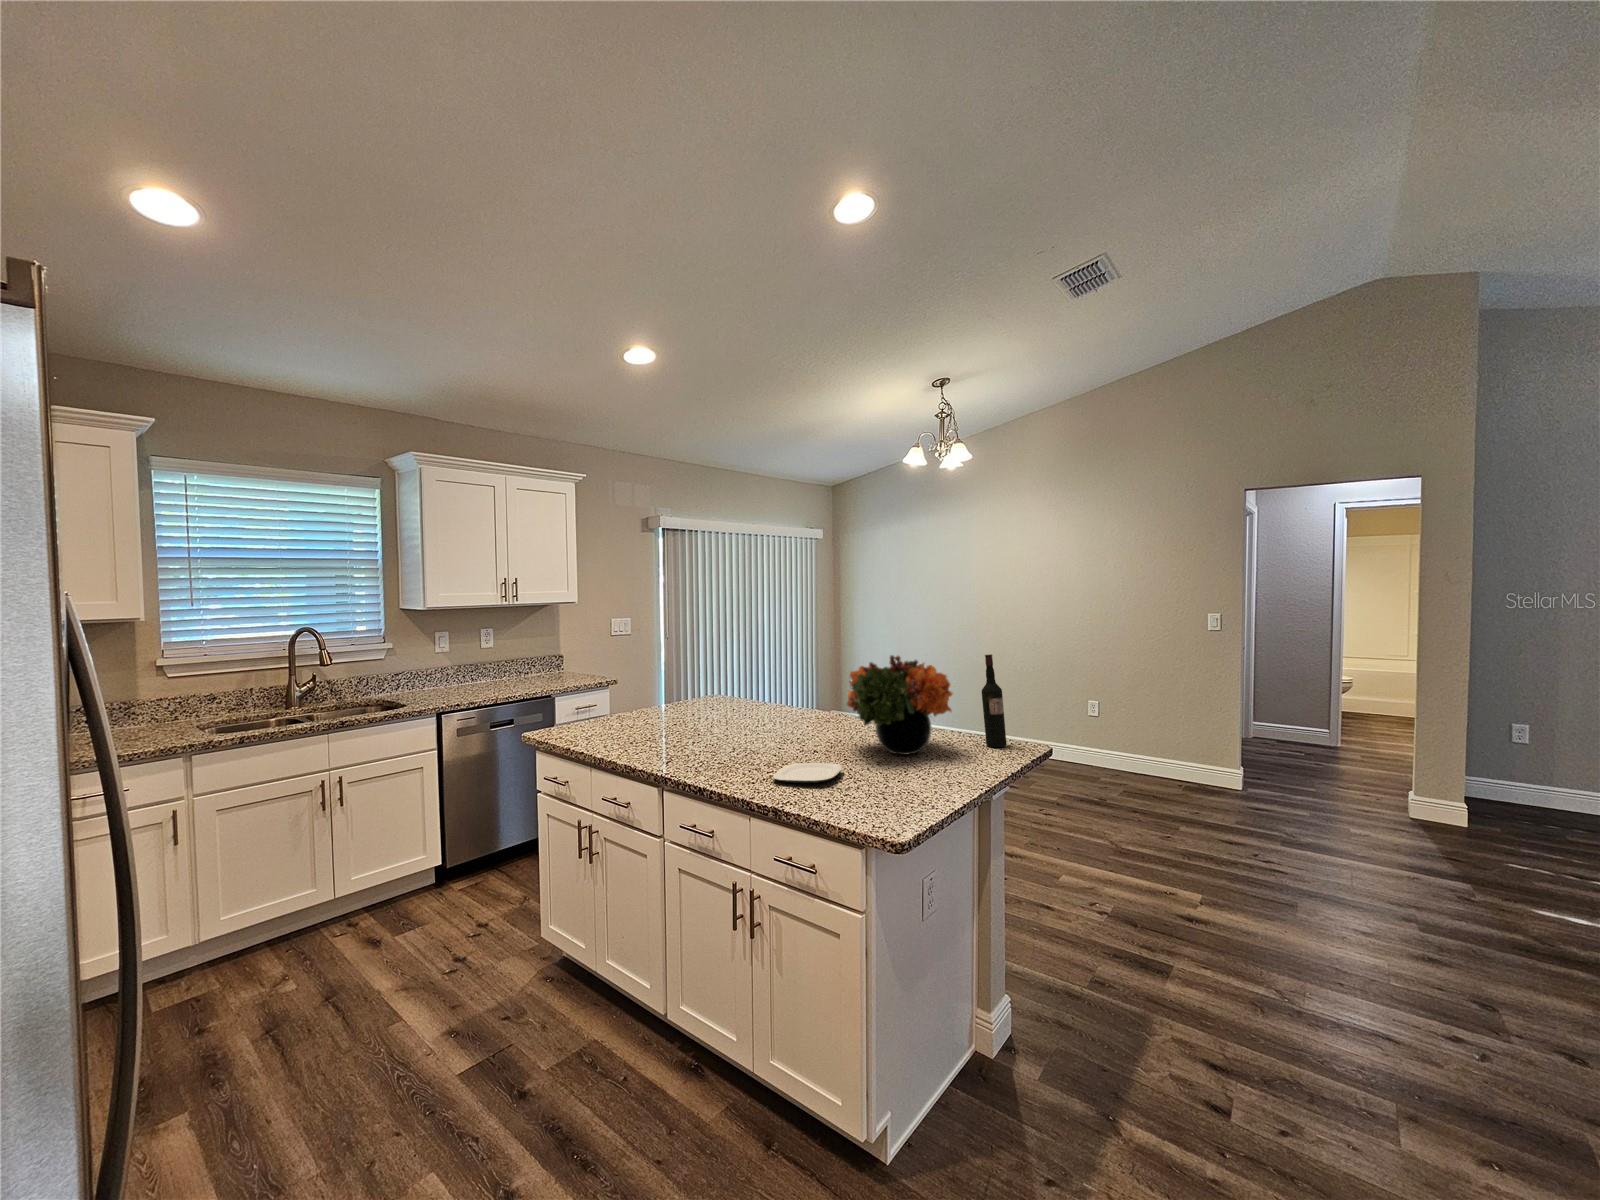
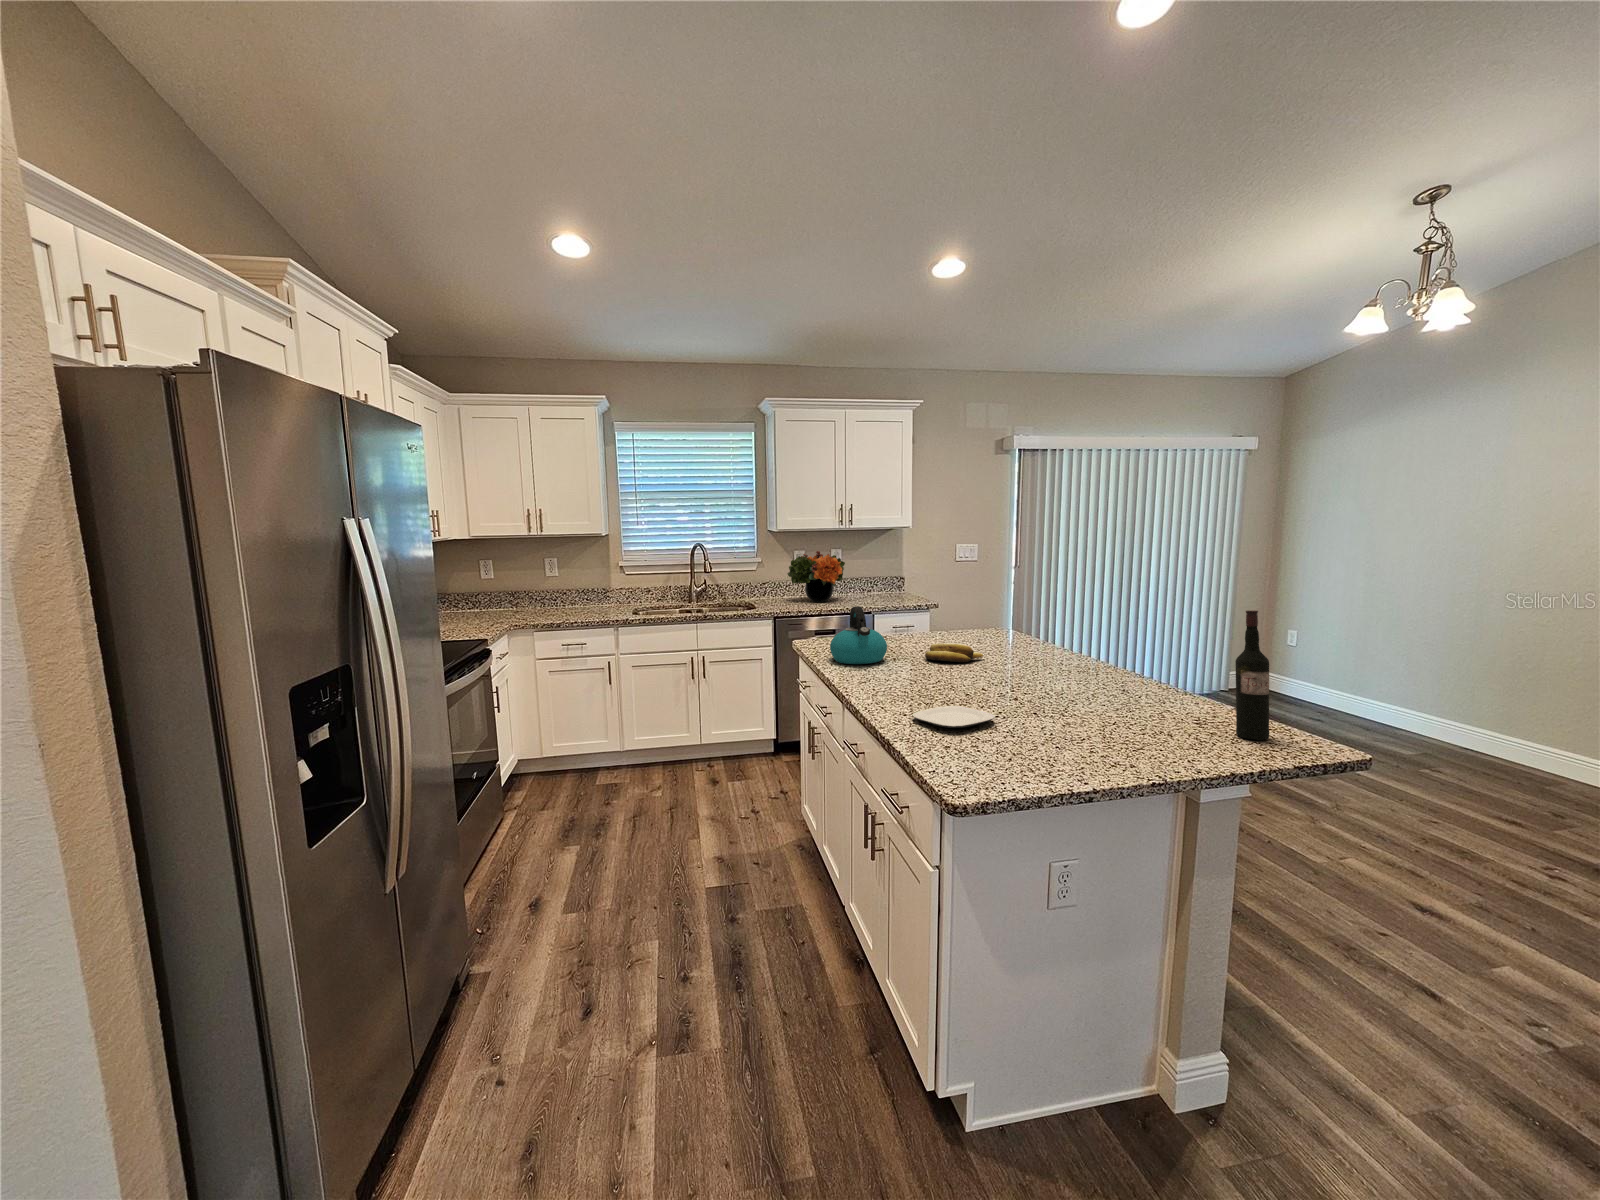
flower arrangement: present [847,655,953,755] -> present [787,551,845,602]
kettle: none [605,683,667,746] -> present [830,606,887,664]
banana: none [697,710,746,730] -> present [925,643,983,662]

